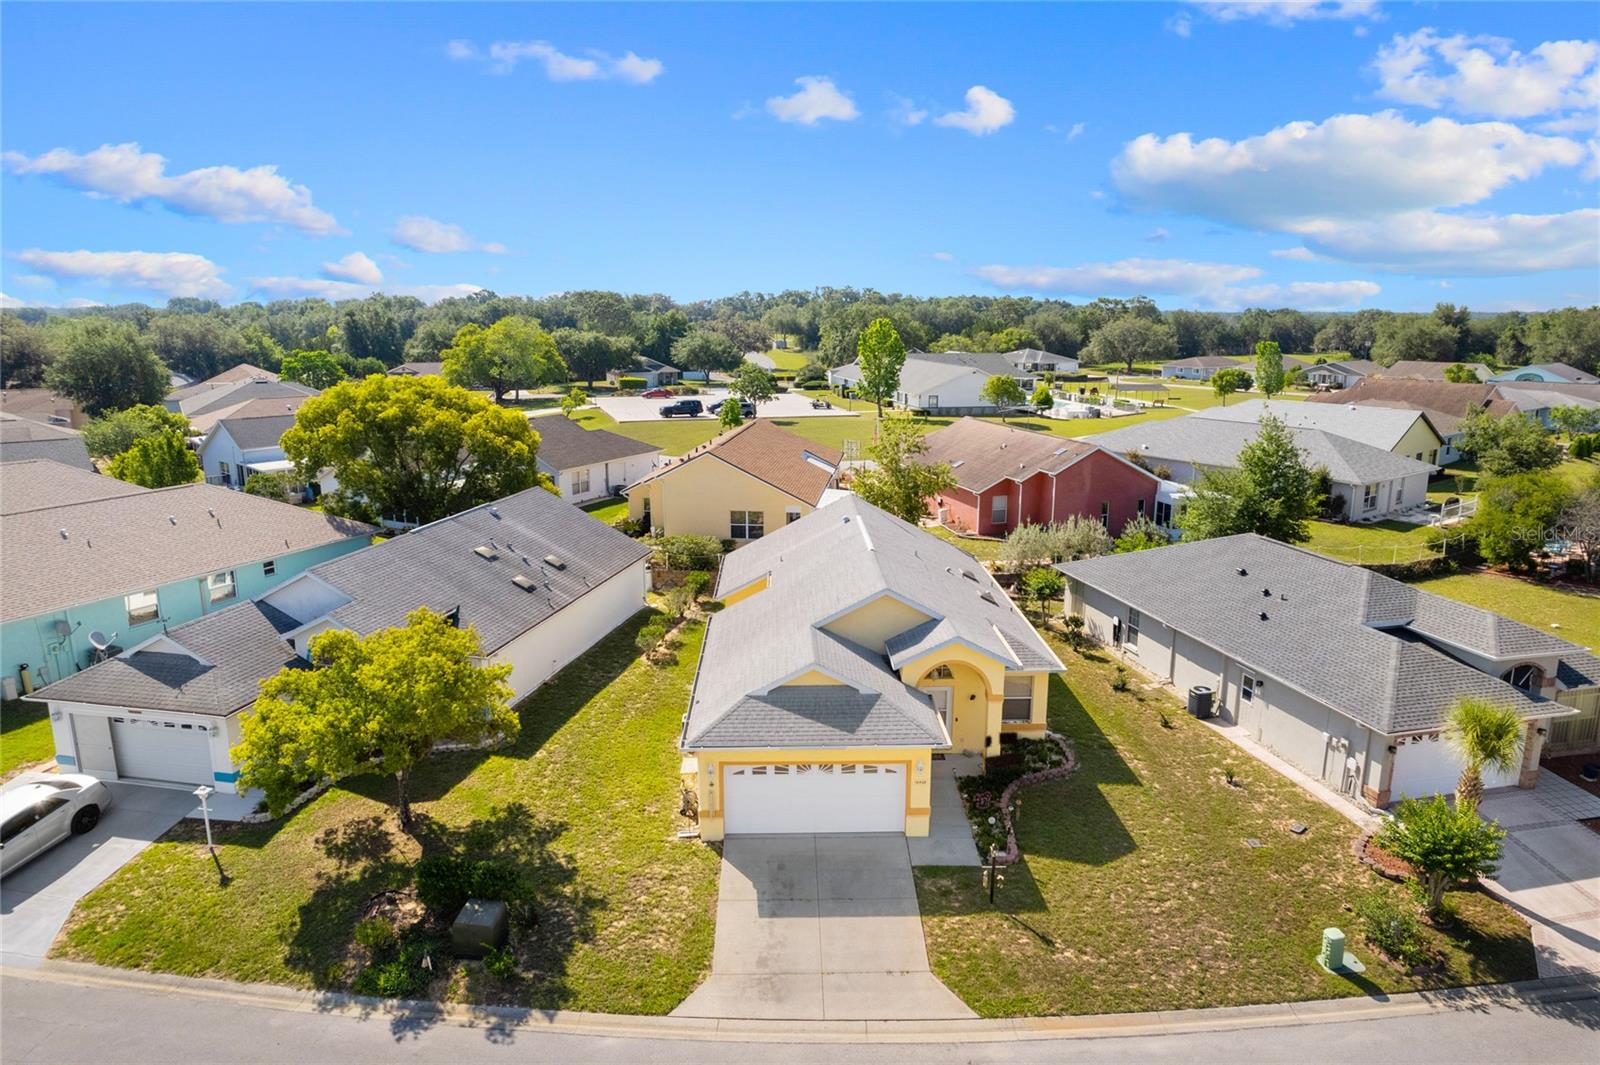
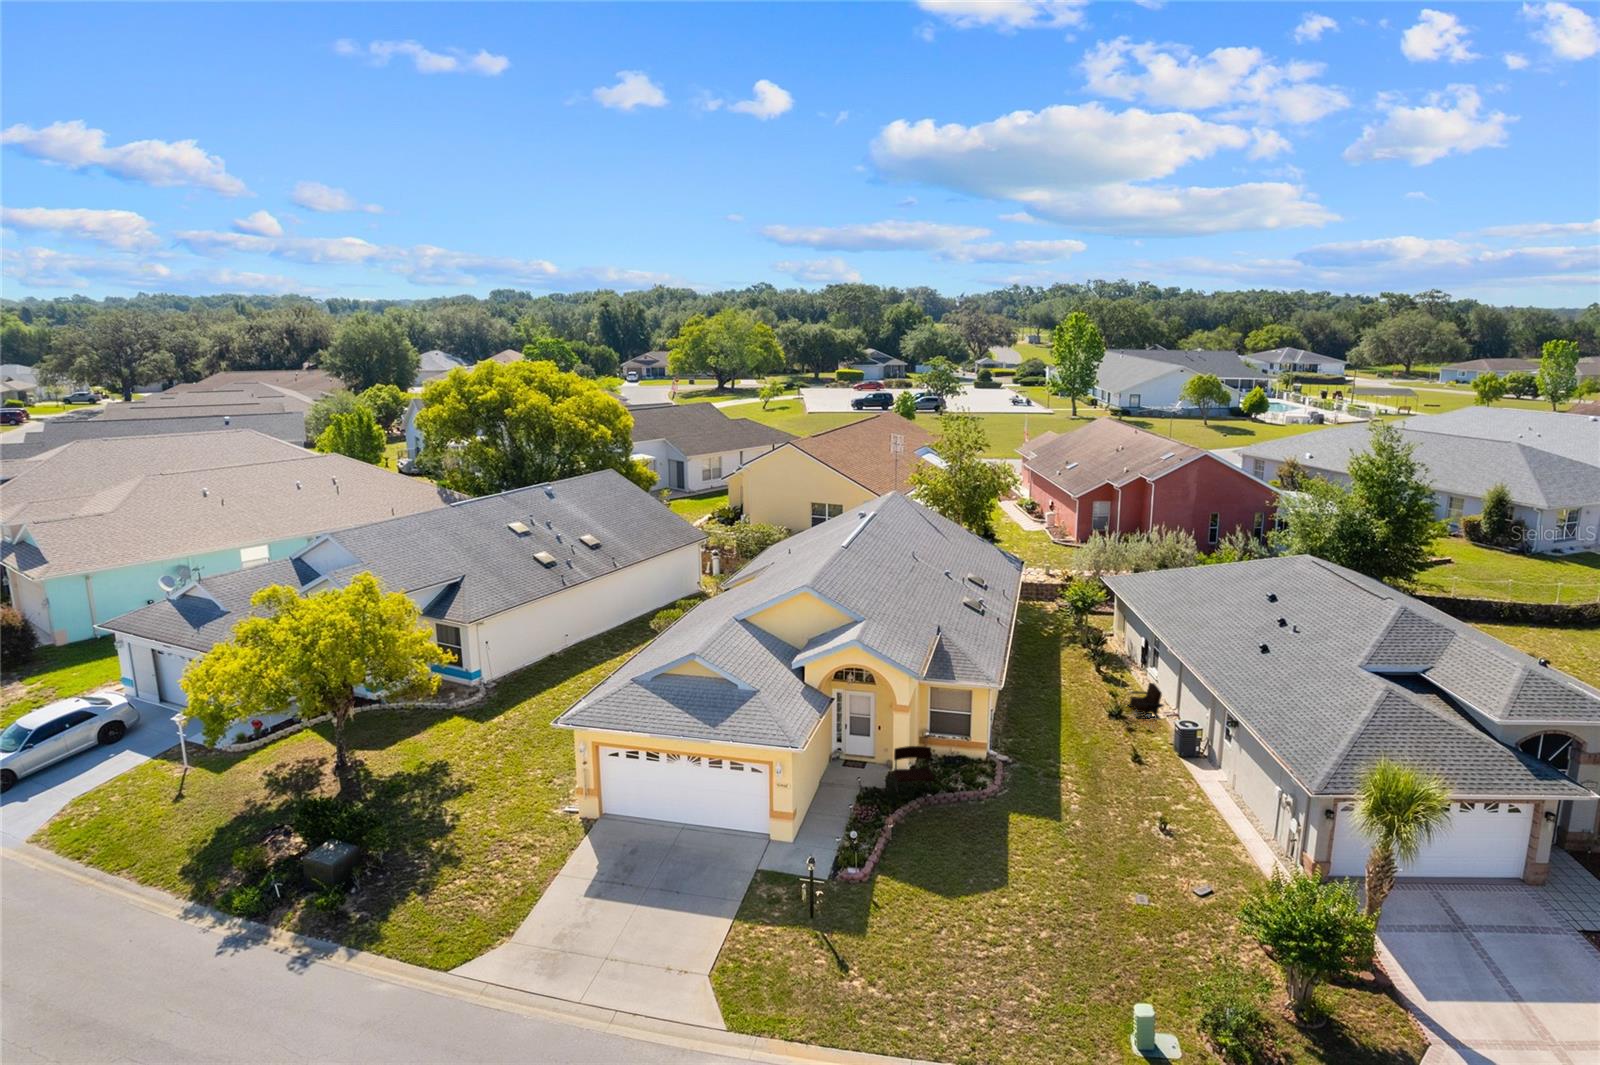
lounge chair: none [1136,656,1173,690] -> present [1128,683,1163,720]
decorative plant: present [526,899,543,923] -> none [376,847,403,870]

